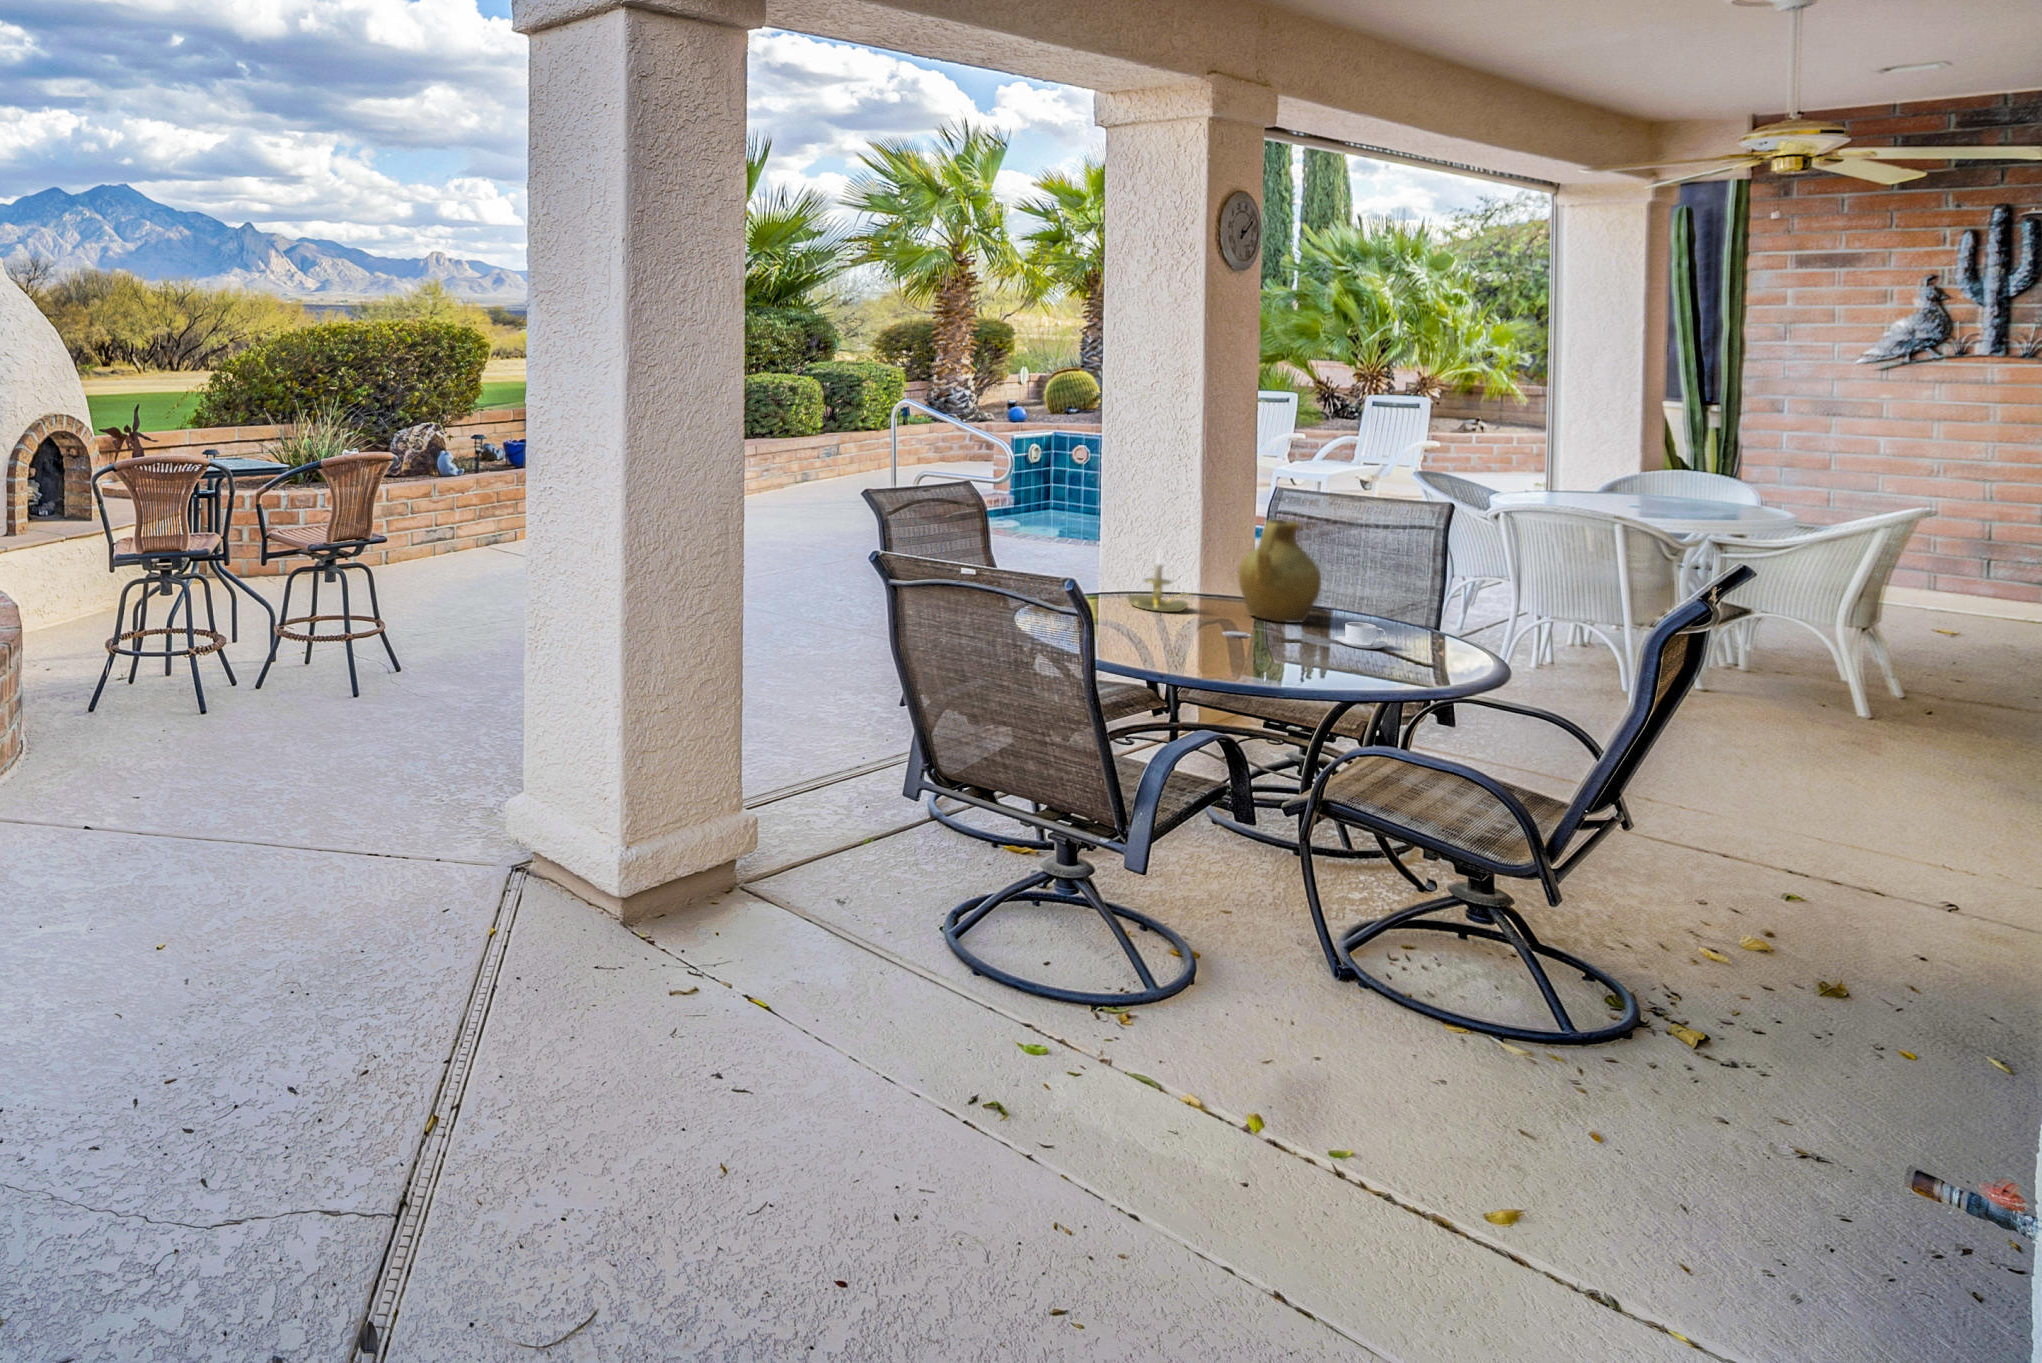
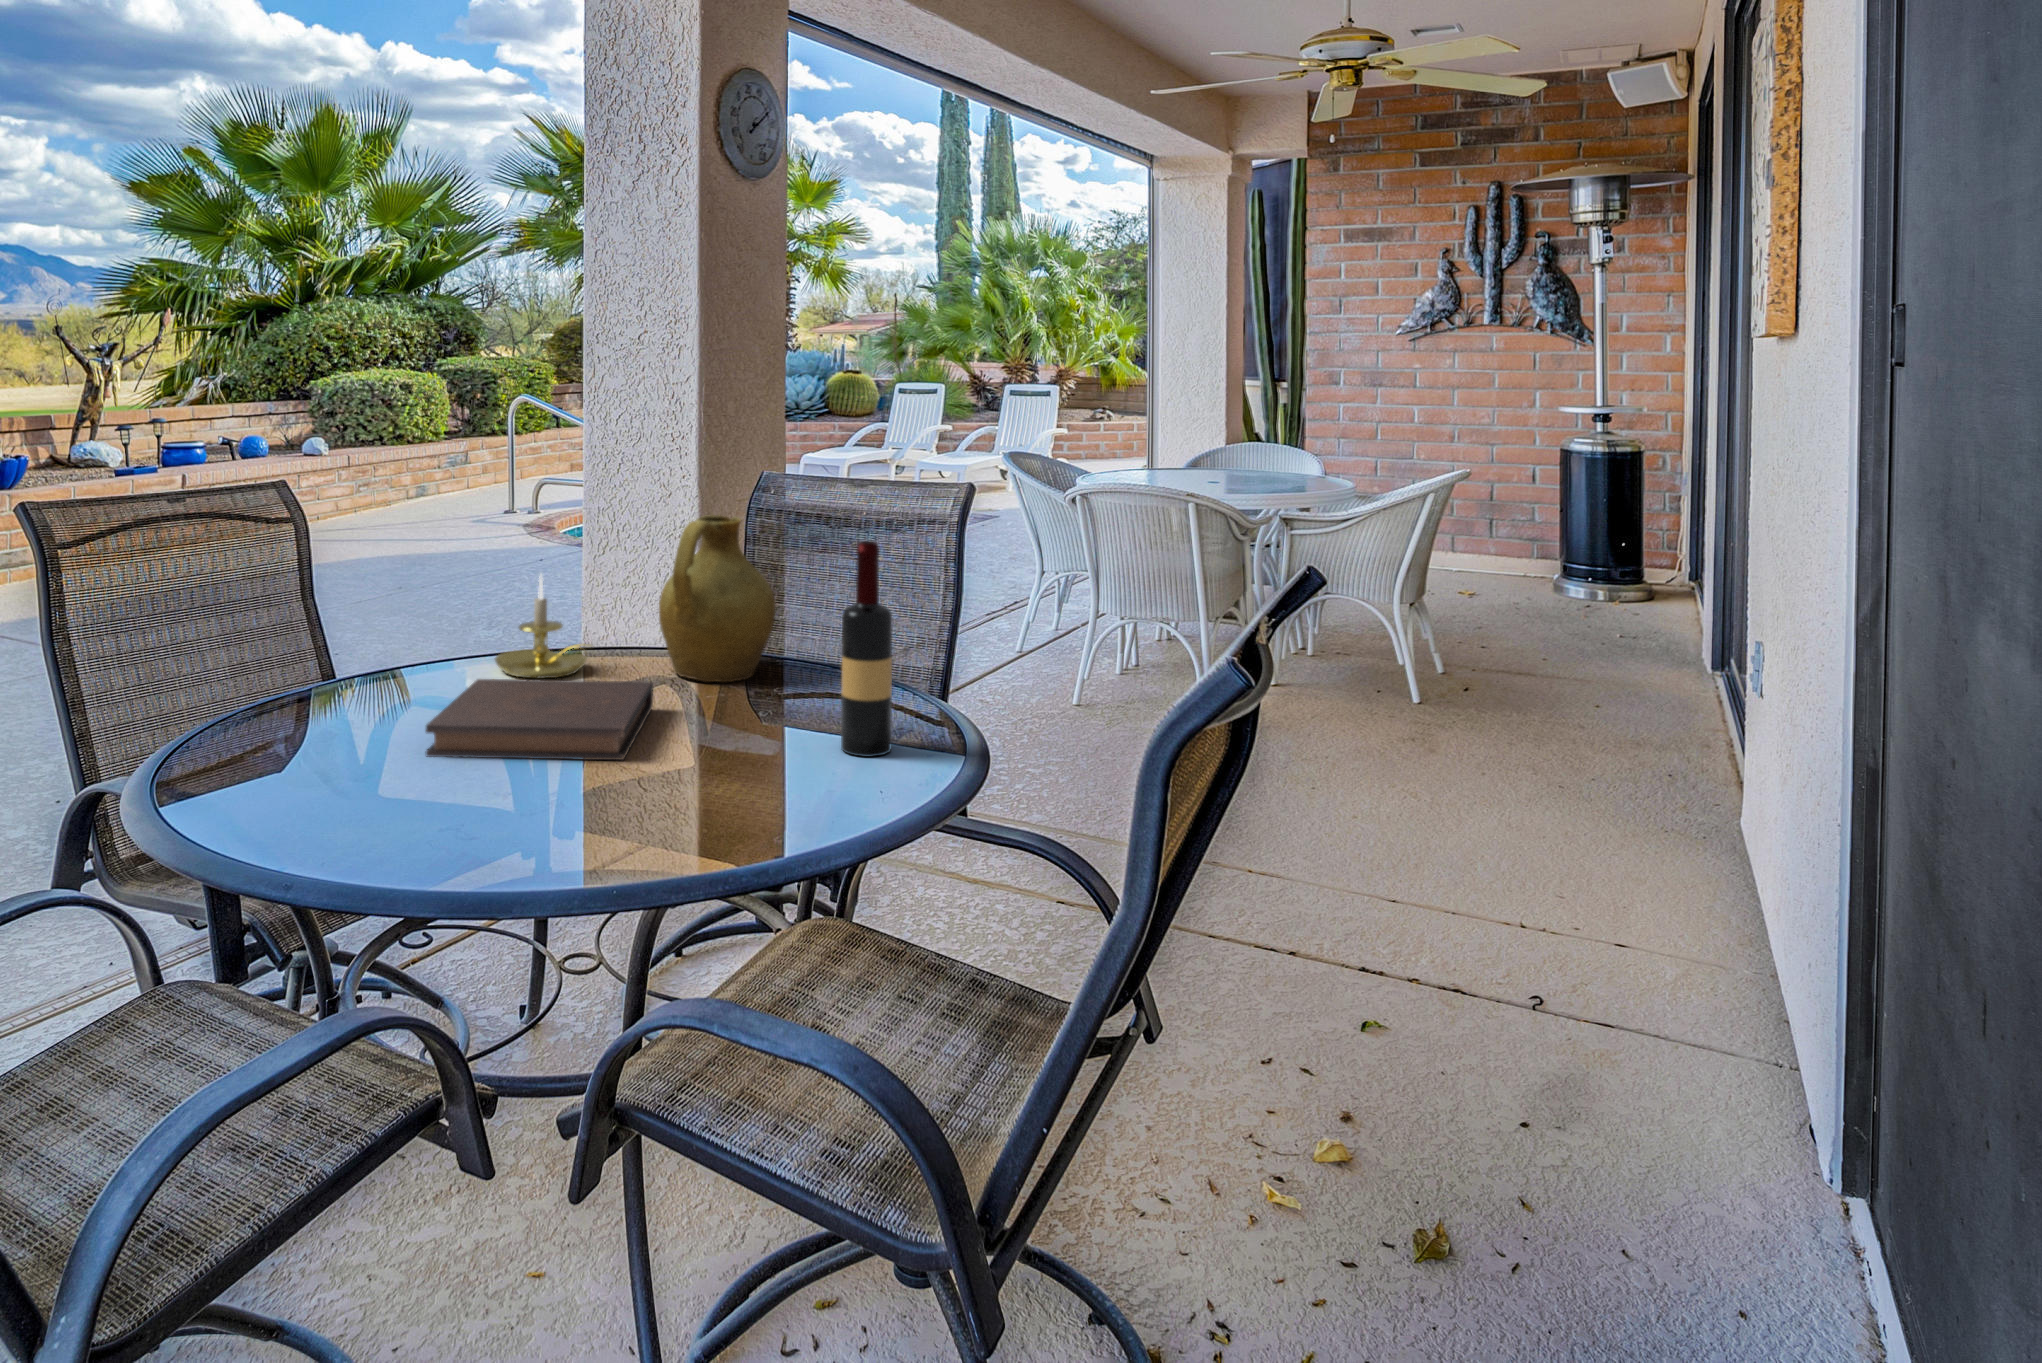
wine bottle: none [1400,541,1438,665] -> present [841,541,892,757]
book: none [1145,606,1269,653] -> present [426,679,653,760]
coffee cup: present [1335,622,1388,649] -> none [764,680,840,727]

